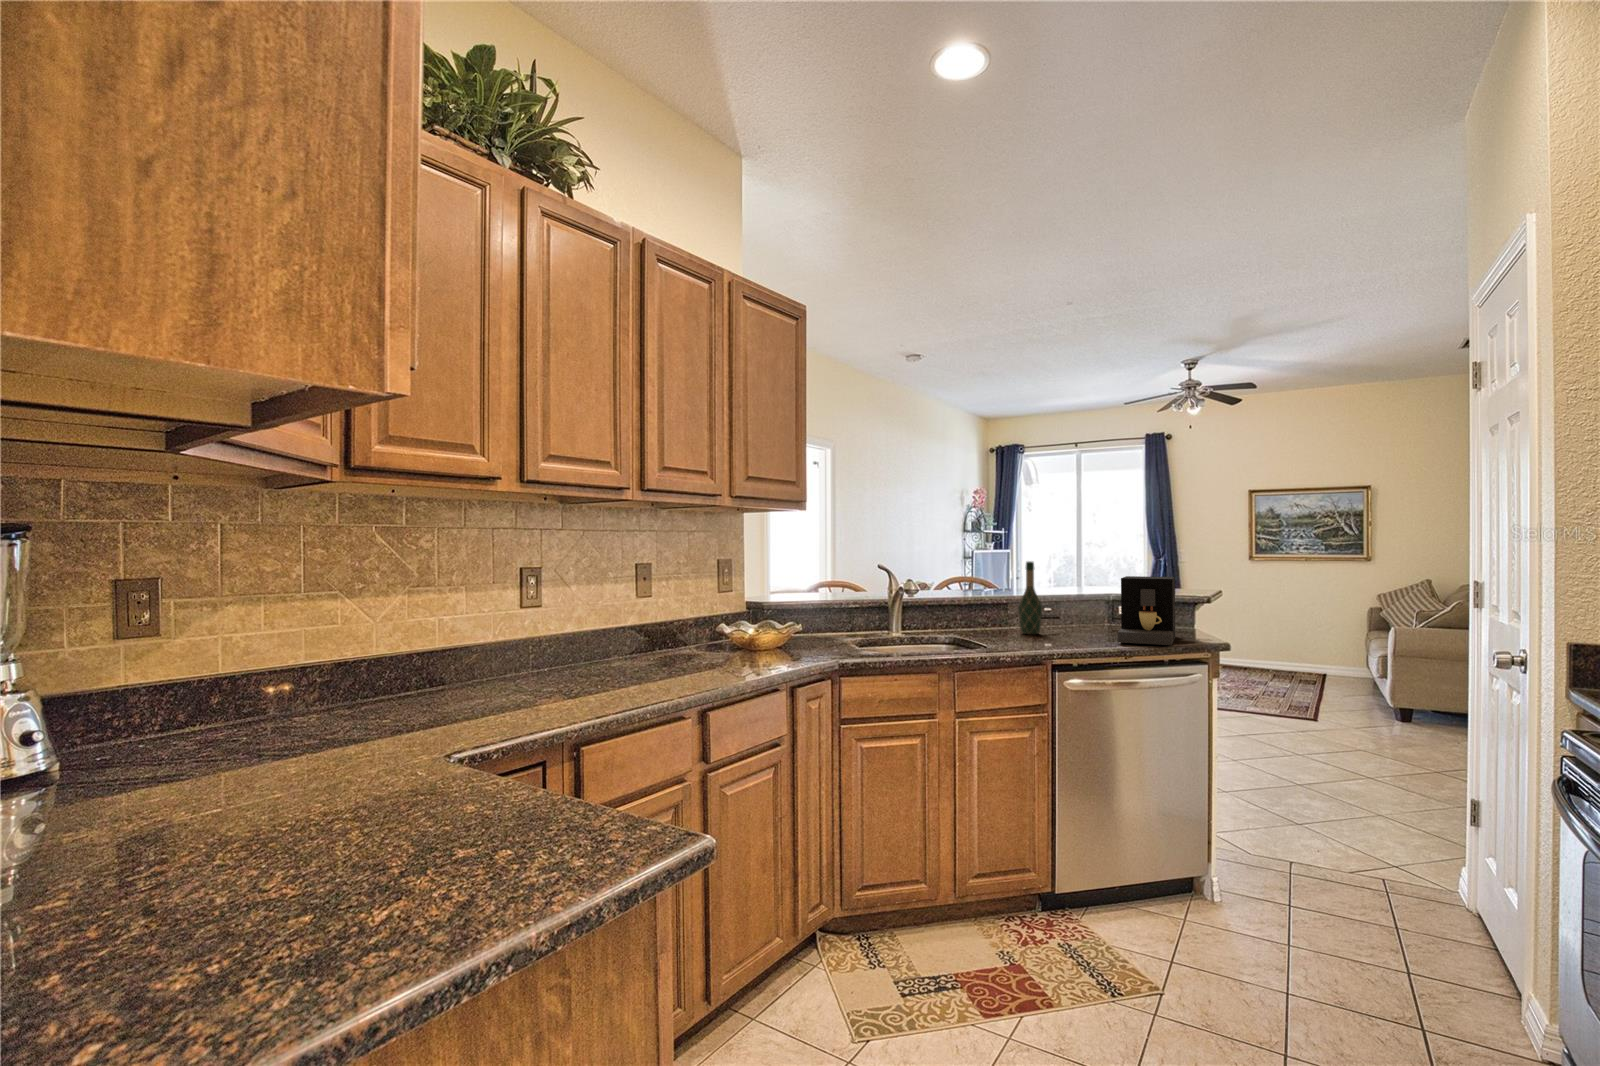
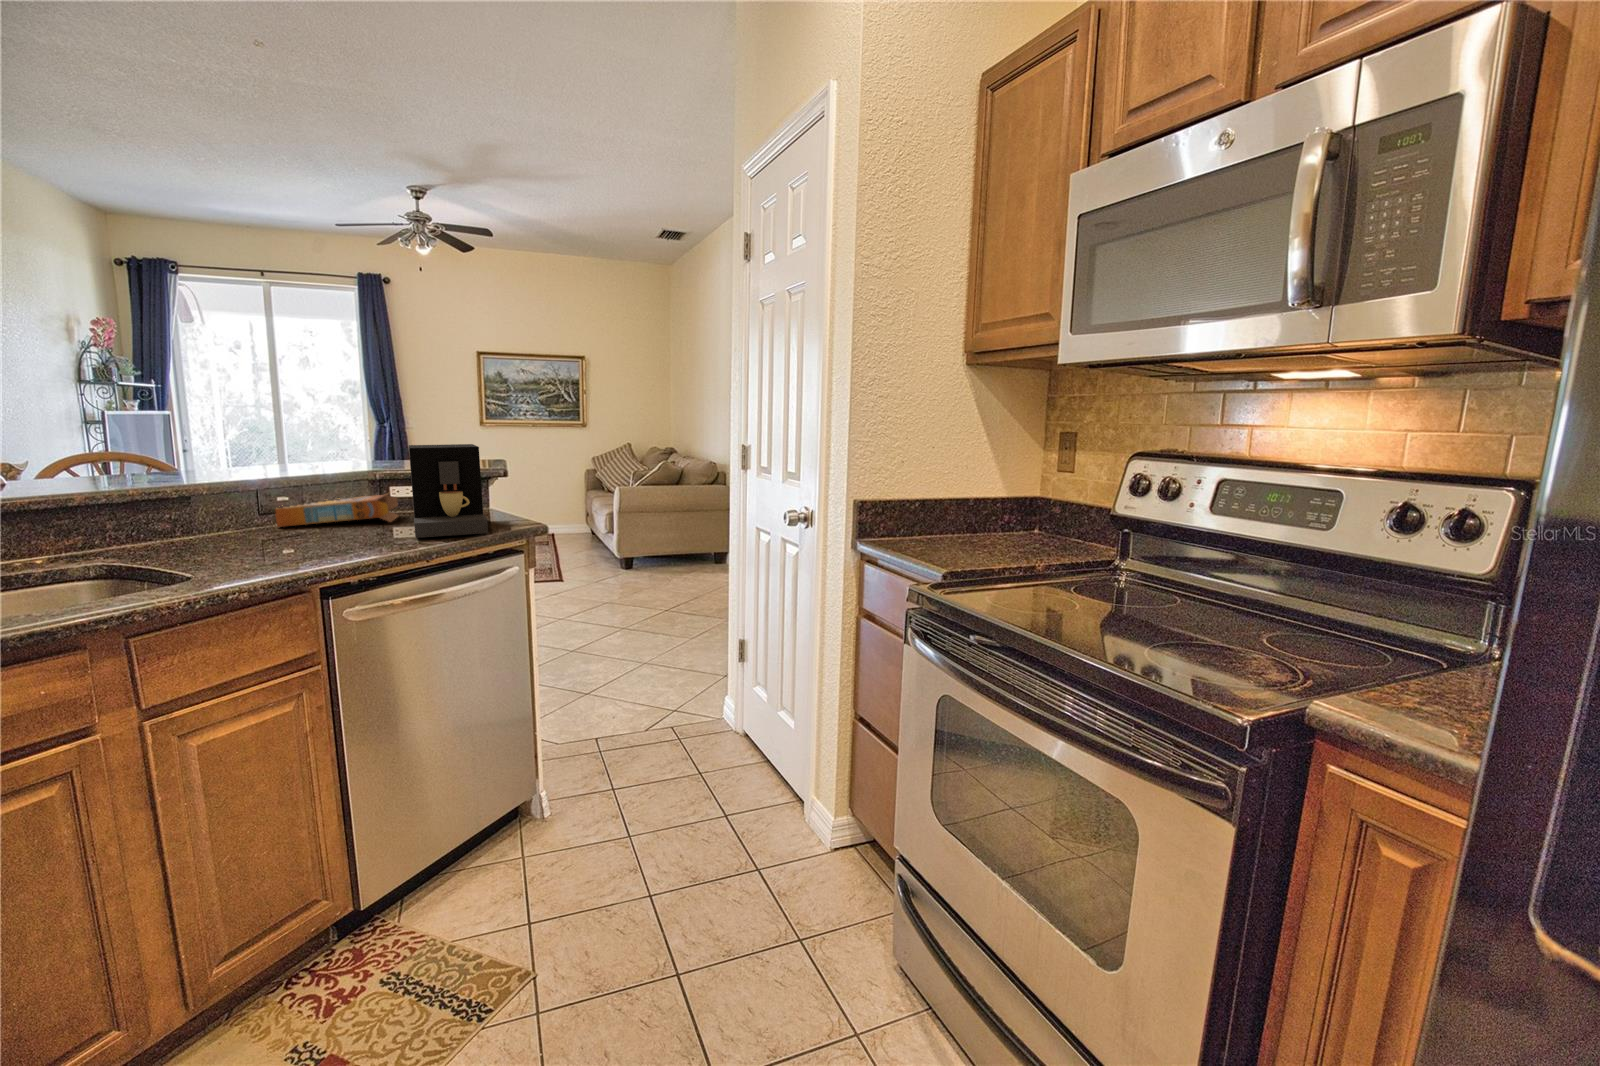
wine bottle: present [1018,561,1042,634] -> none [239,426,283,541]
cereal box: none [1040,609,1122,632] -> present [275,494,398,527]

